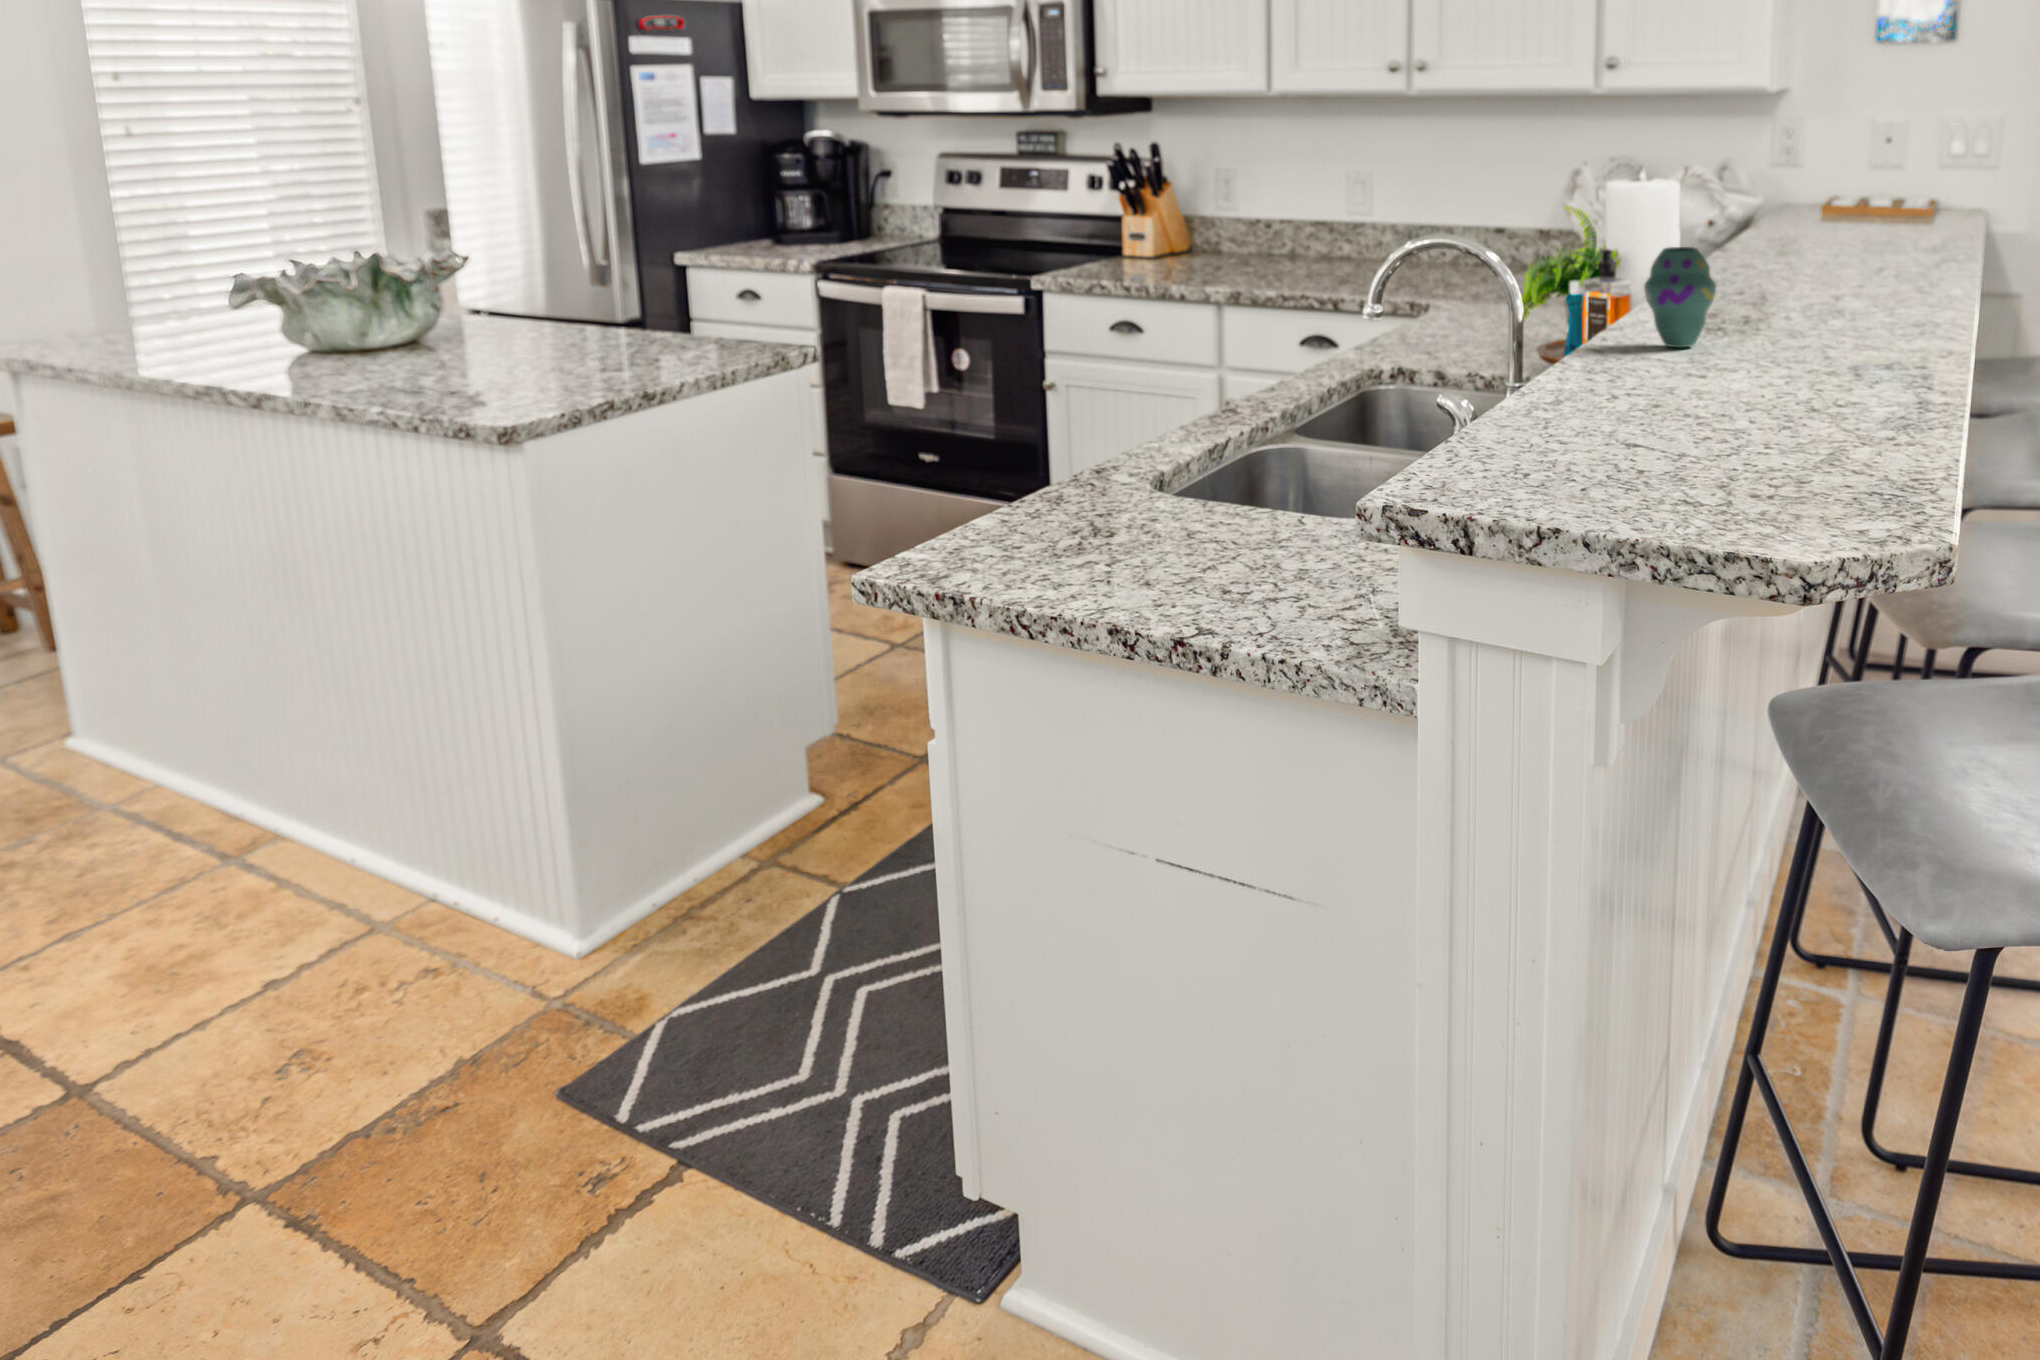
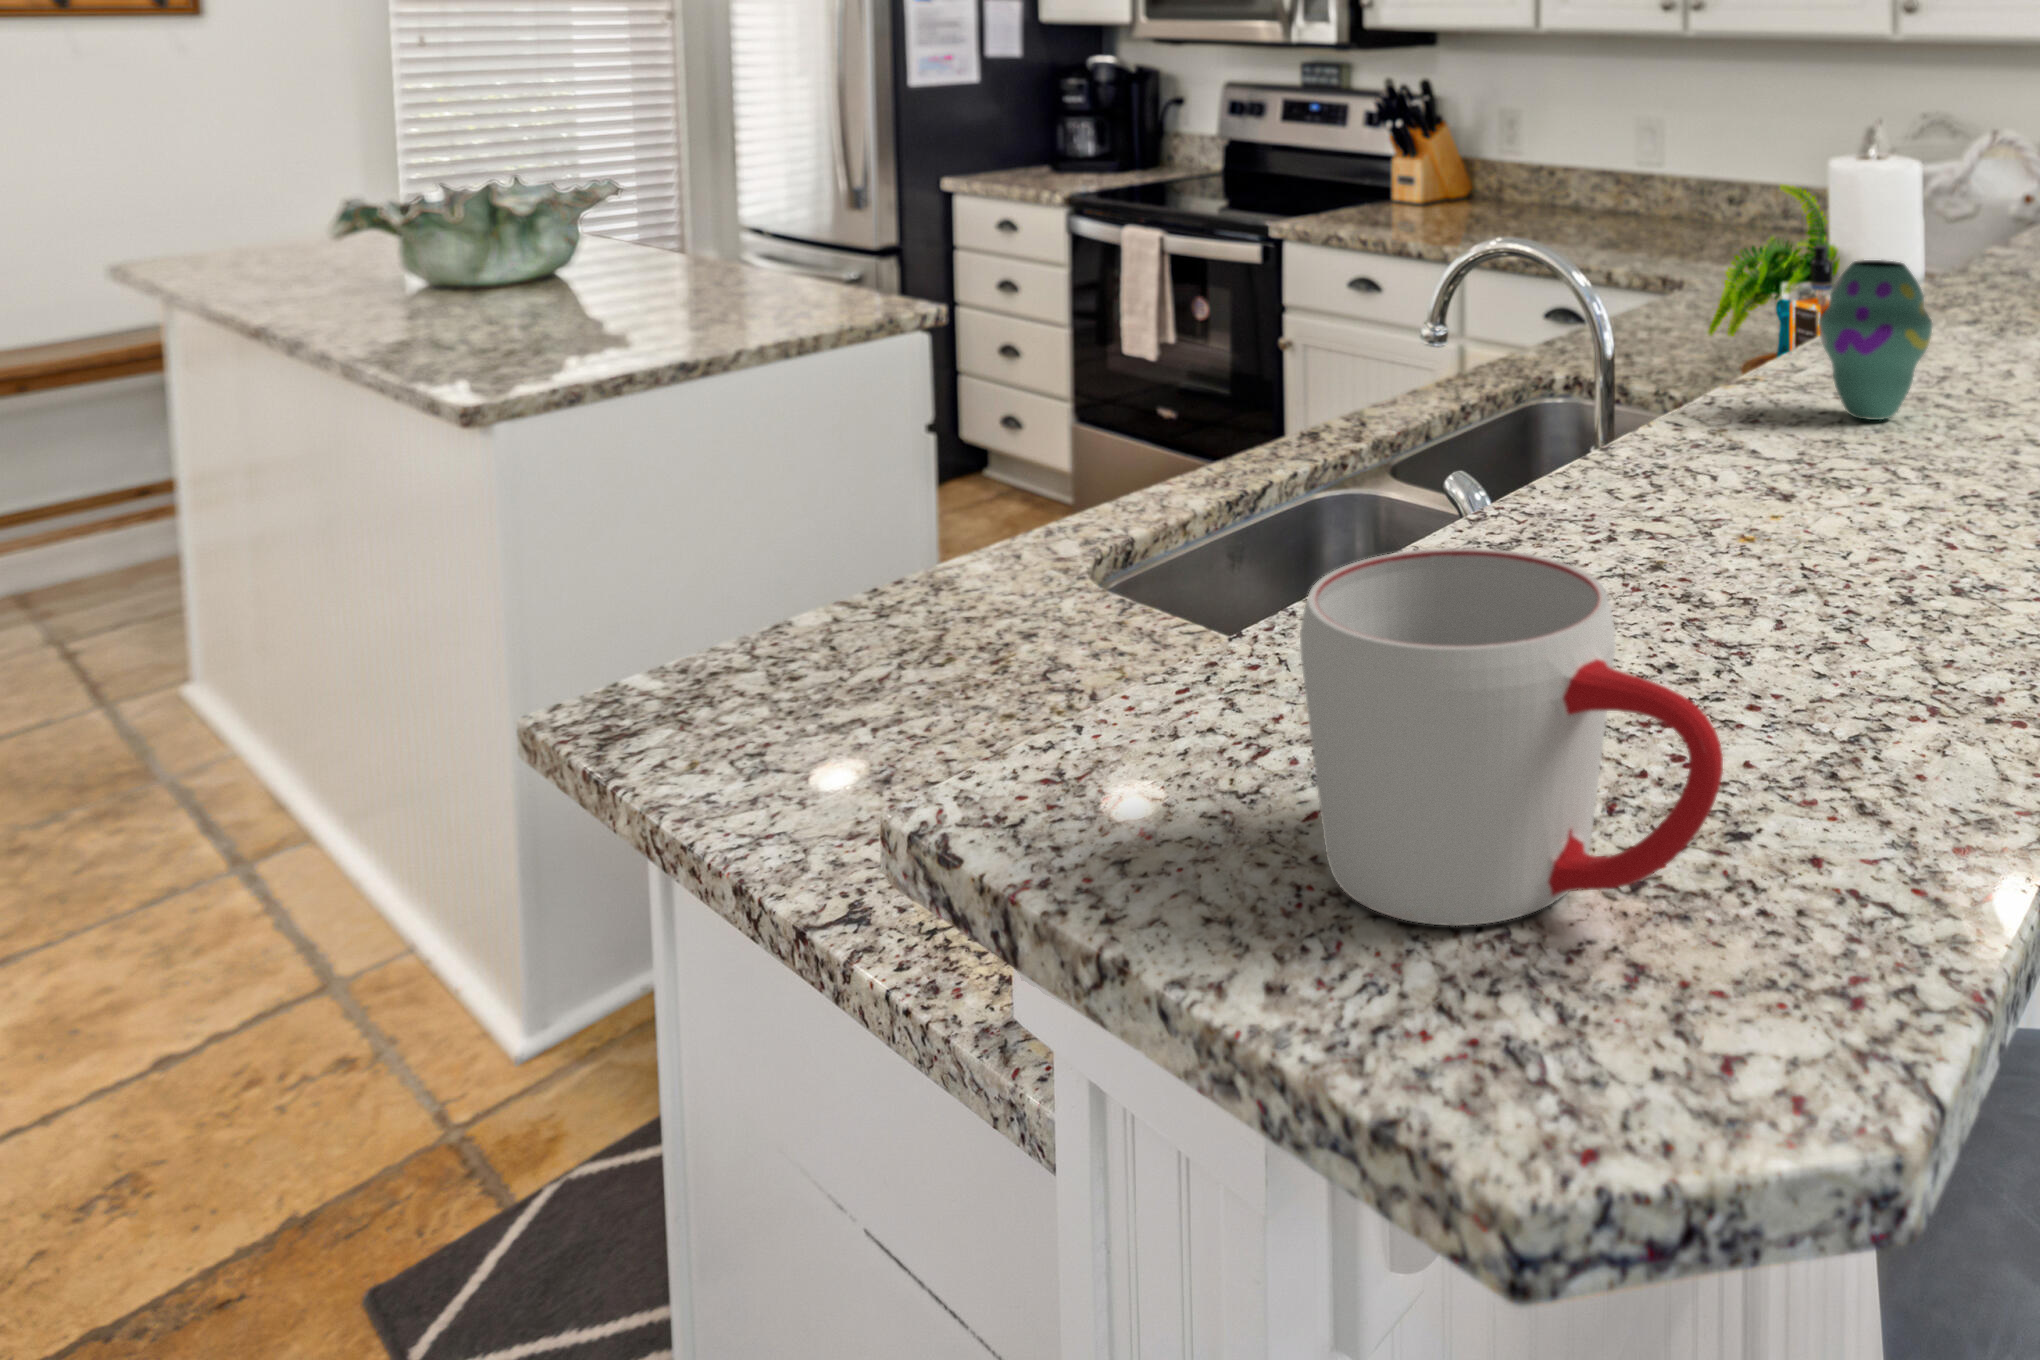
mug: none [1538,347,1726,482] -> present [1300,548,1723,926]

